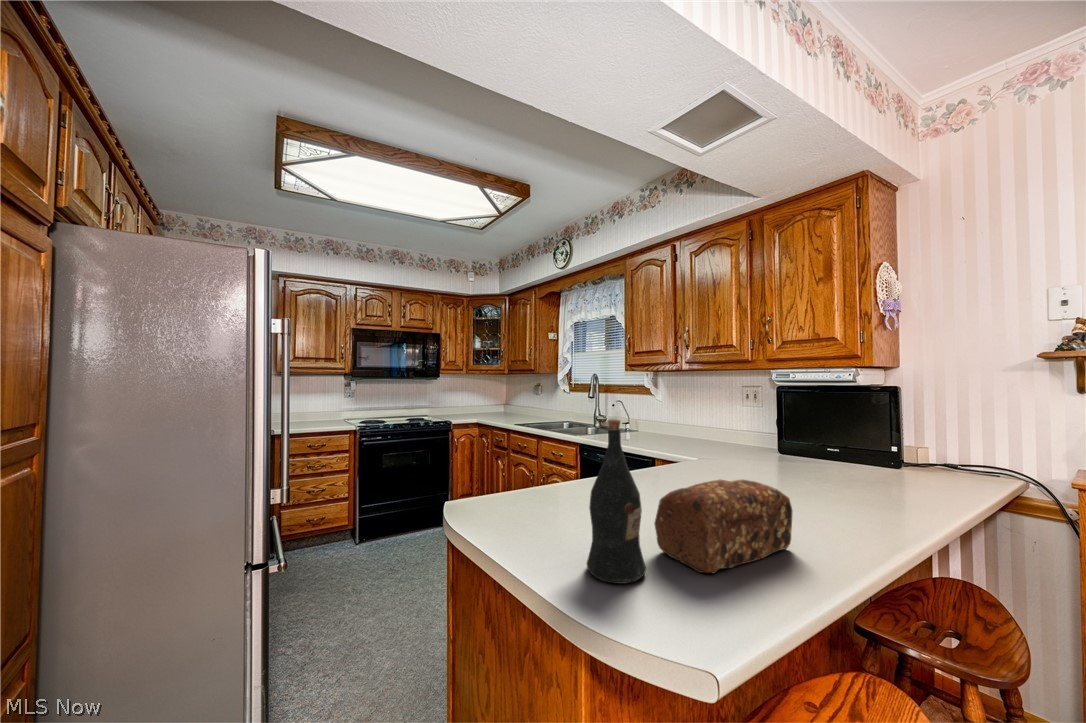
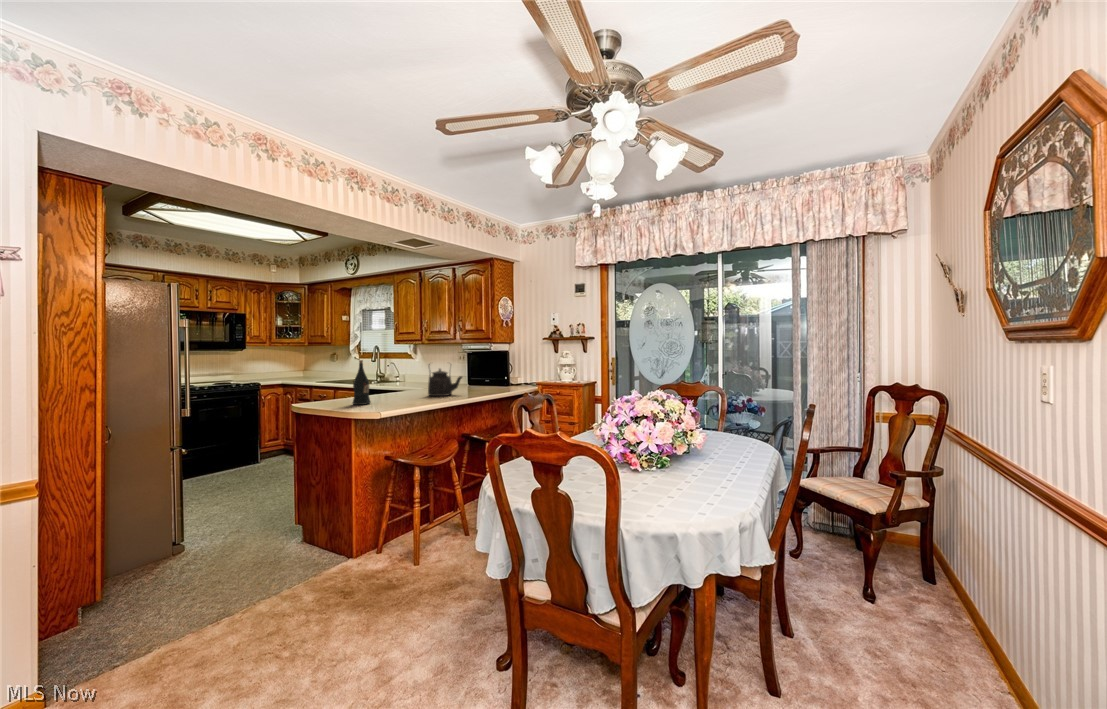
kettle: none [770,419,894,526] -> present [428,364,462,396]
bread loaf: present [655,480,792,574] -> none [377,380,421,403]

